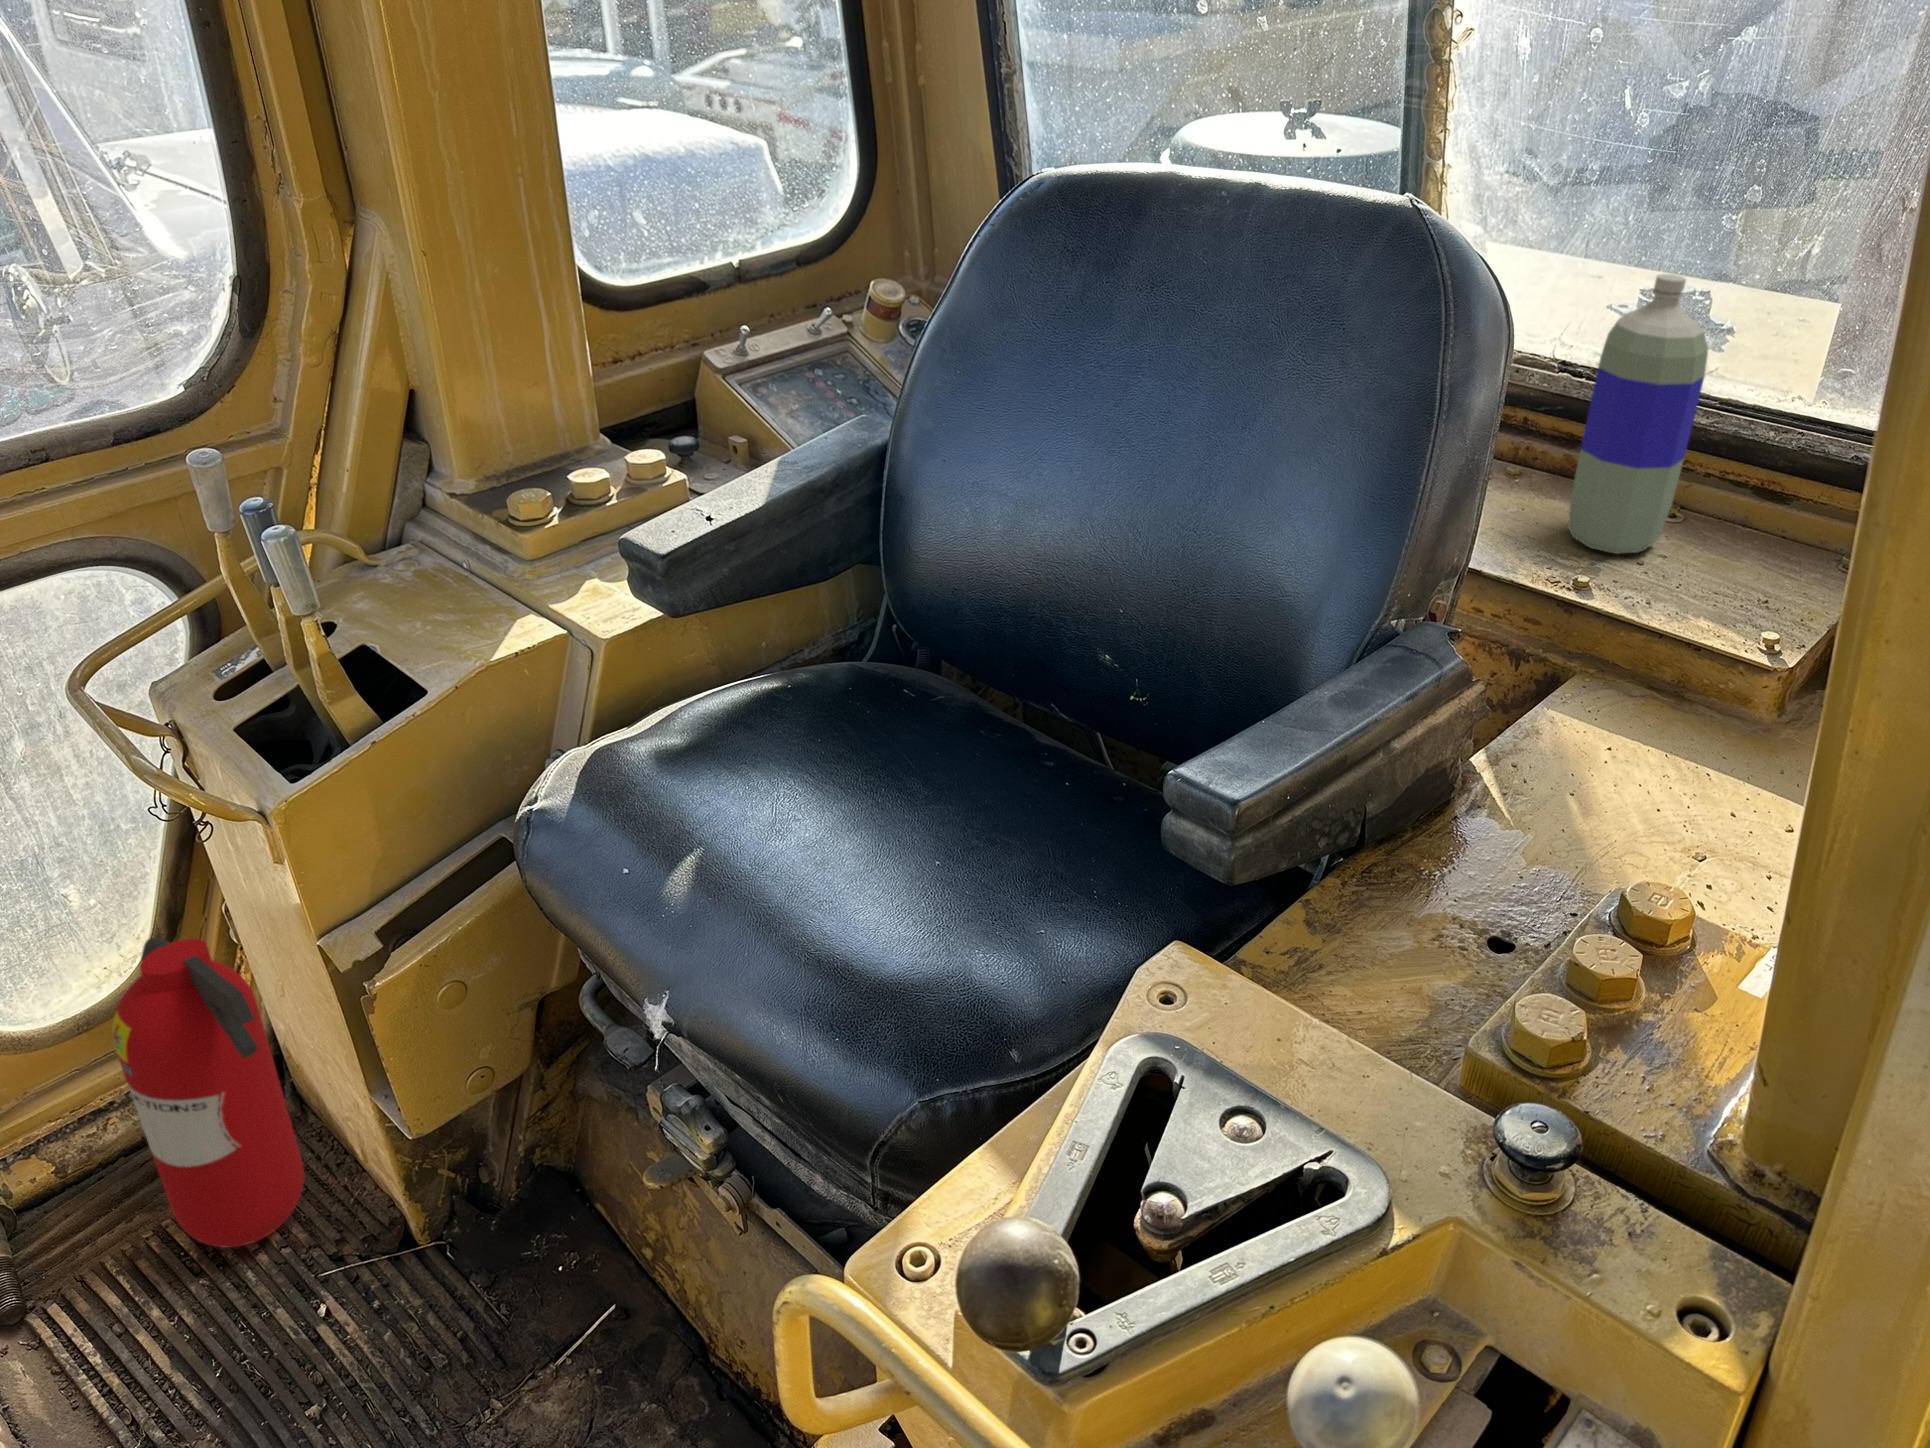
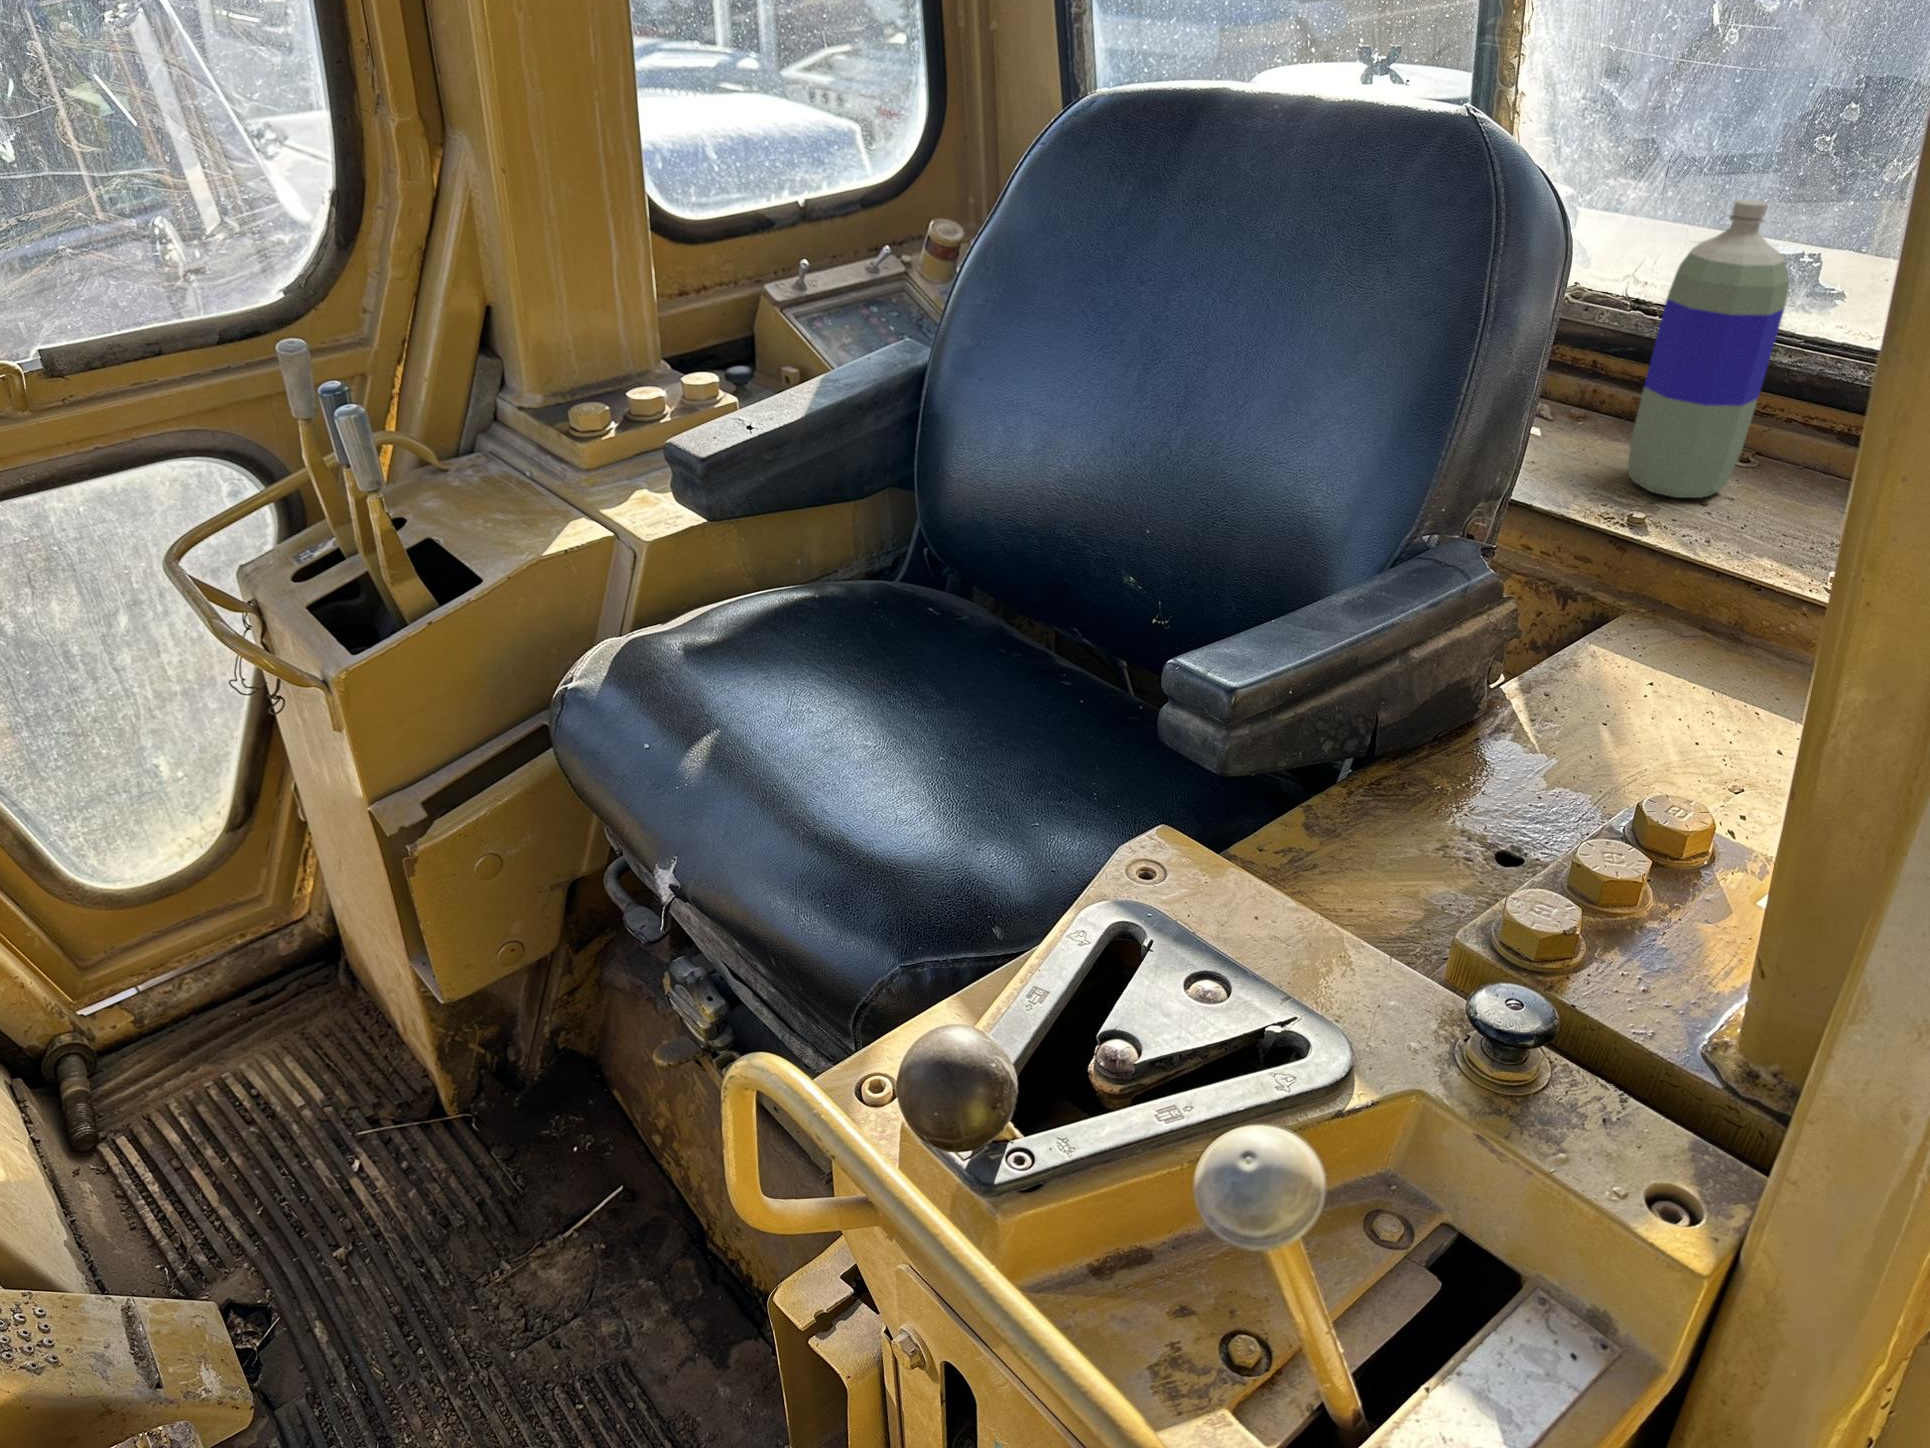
fire extinguisher: present [112,938,304,1248] -> none [185,803,352,1099]

